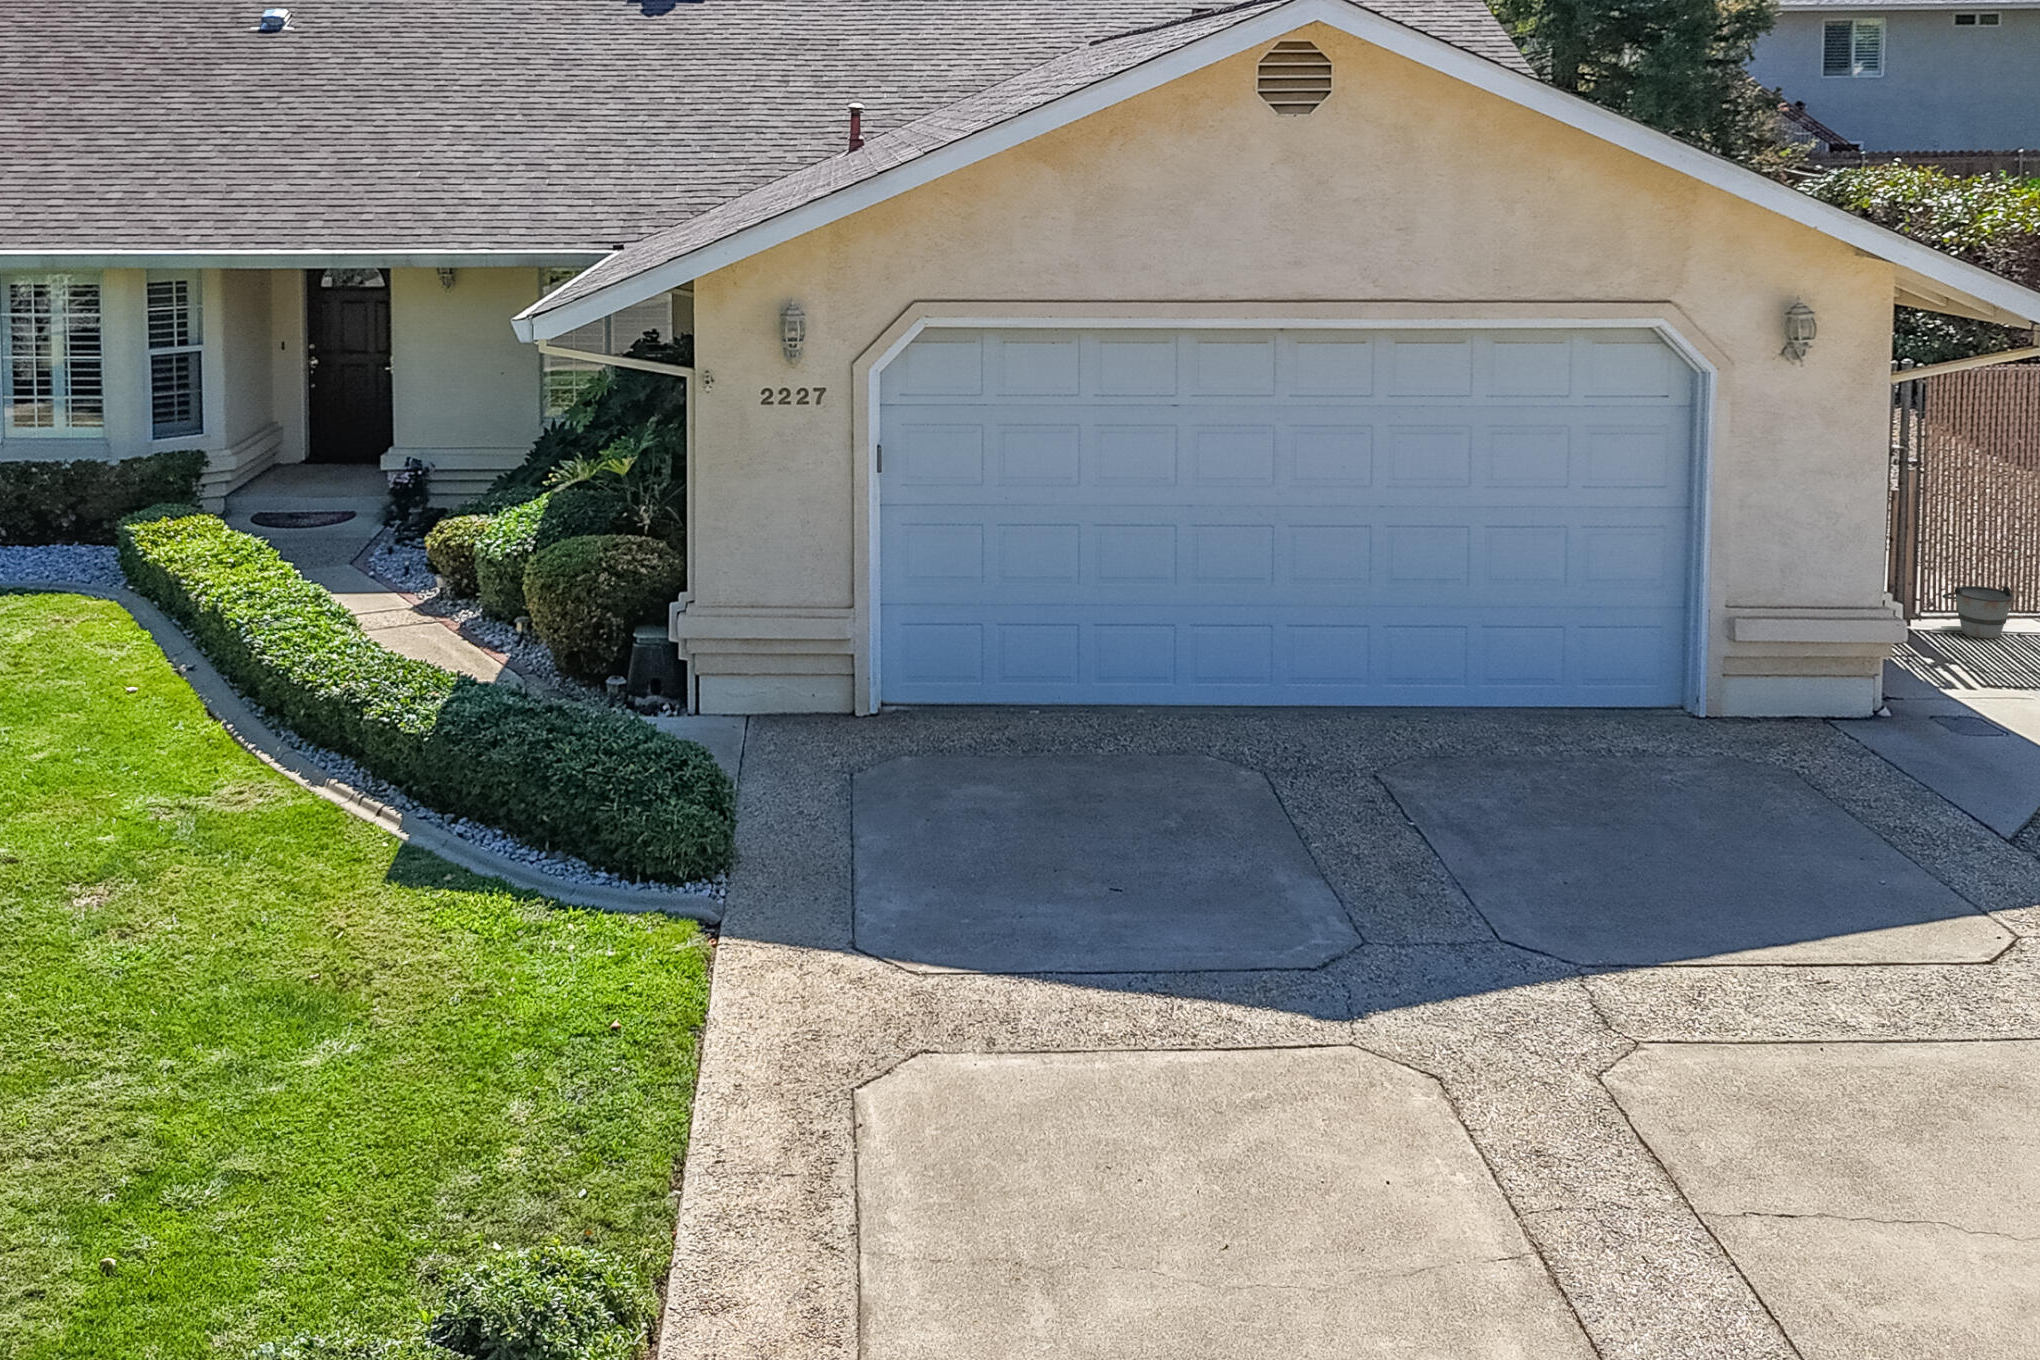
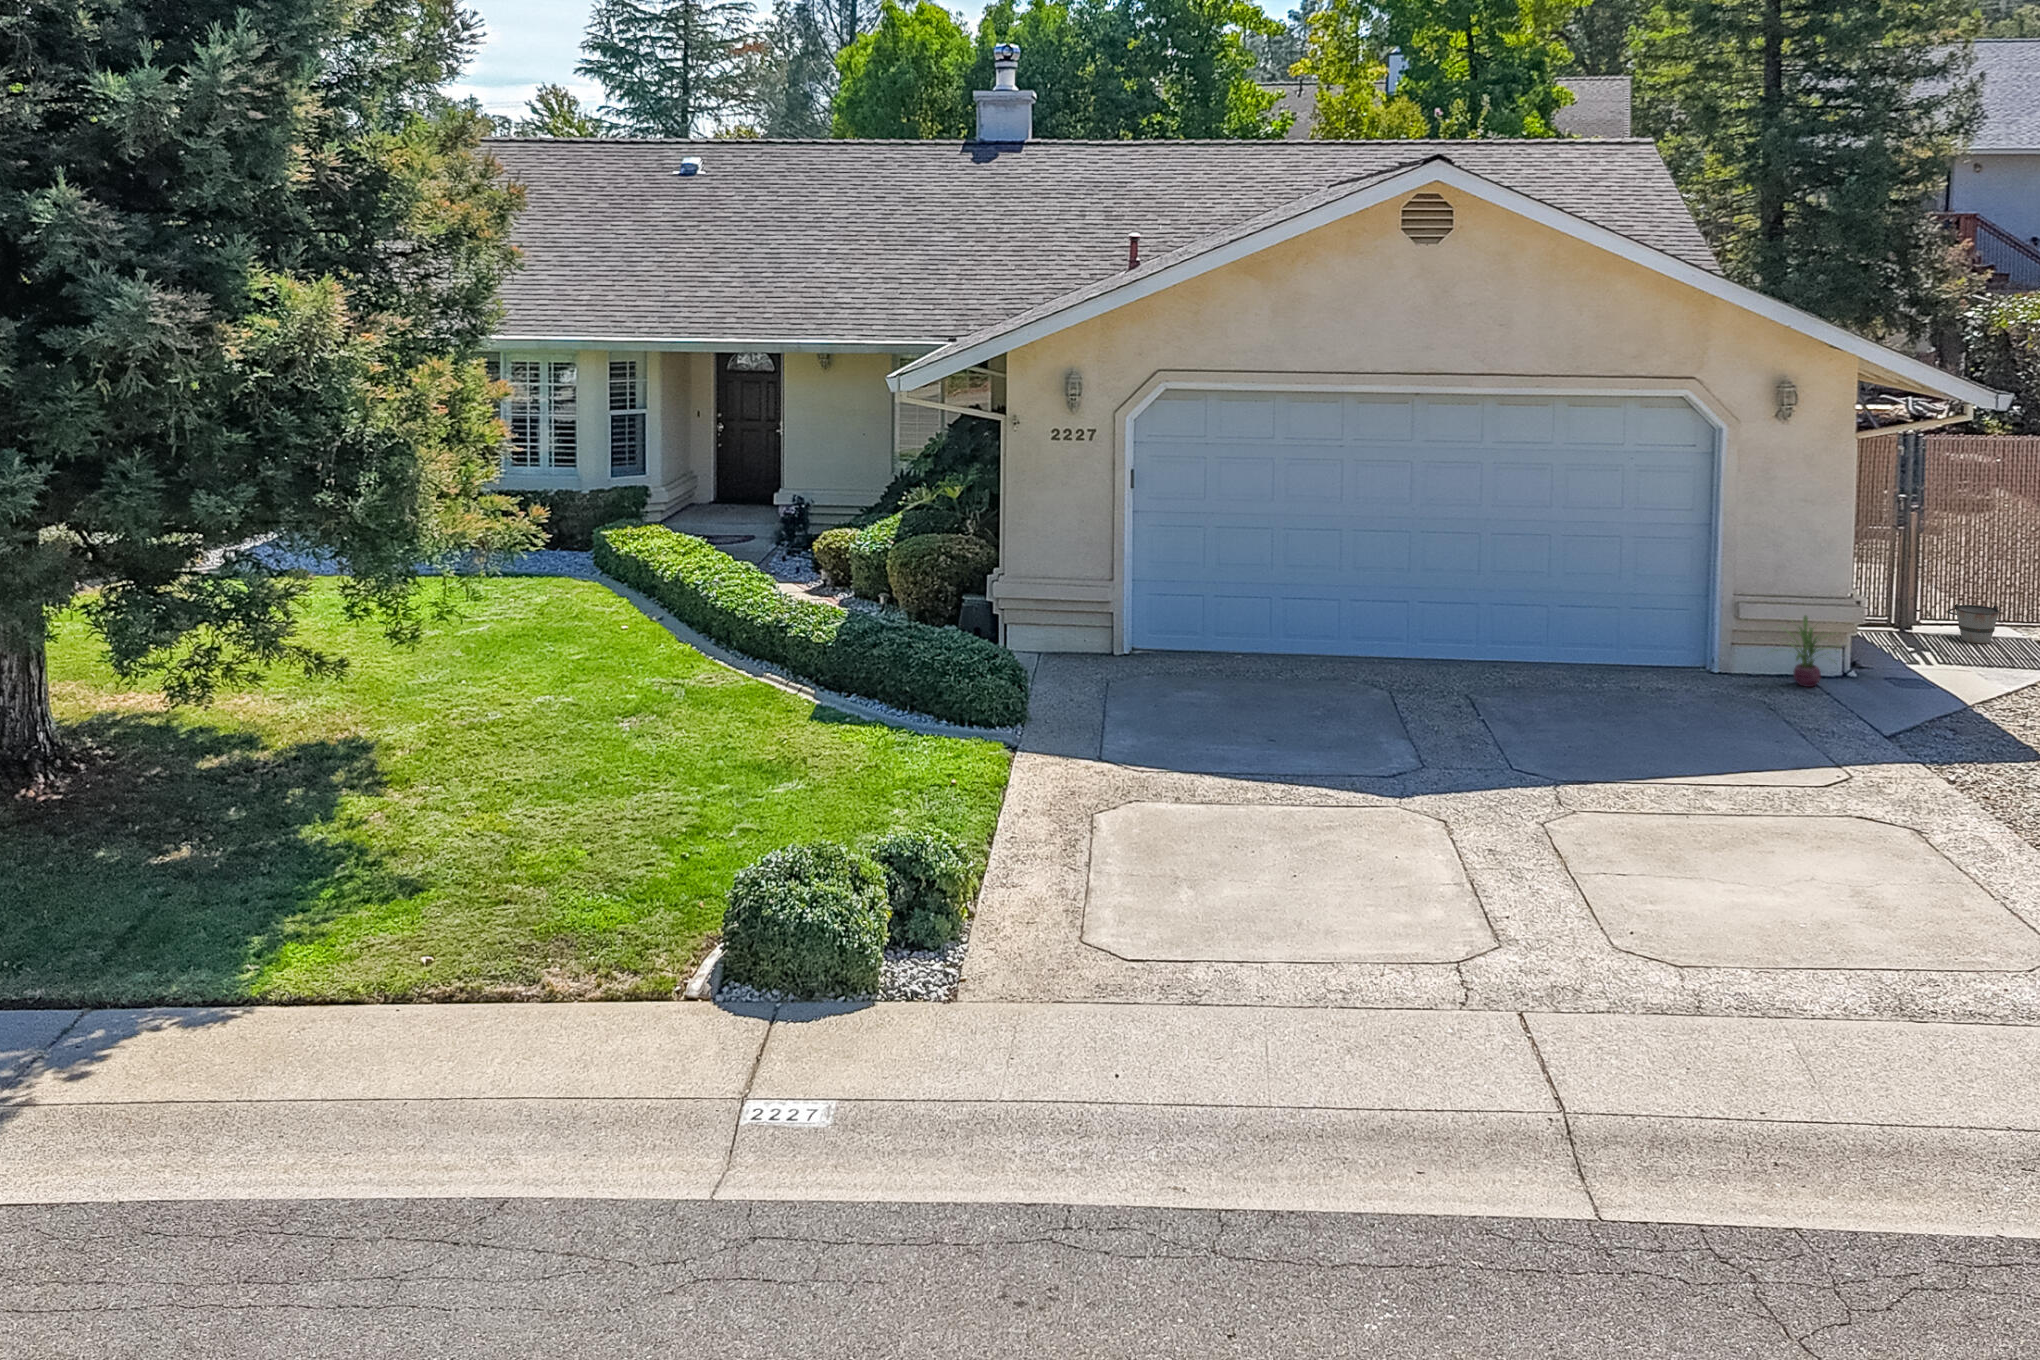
decorative plant: none [1768,628,1872,729] -> present [1777,616,1829,687]

